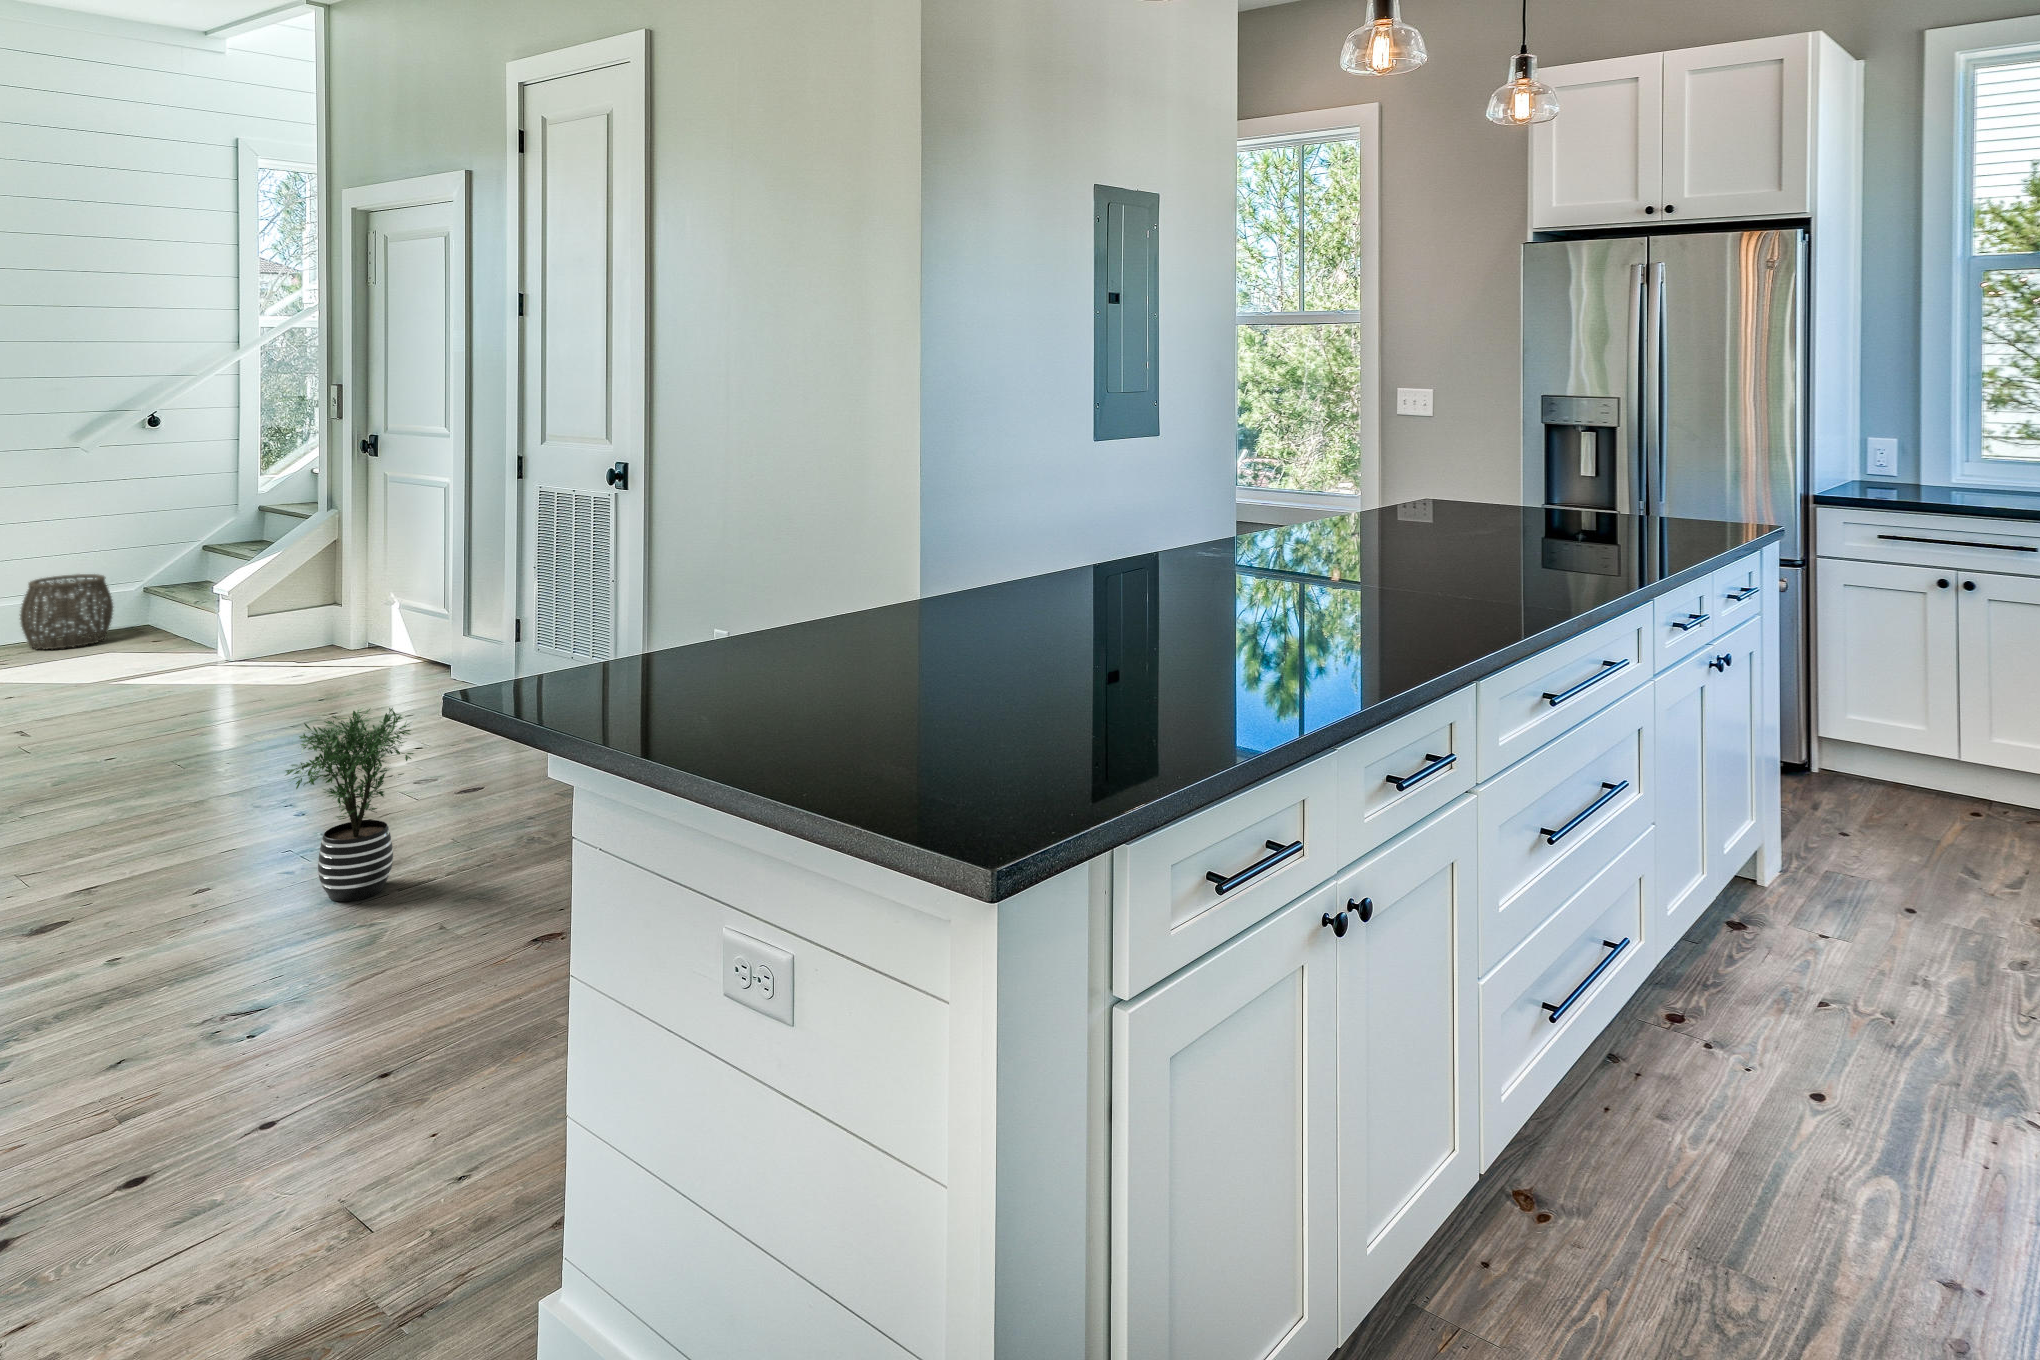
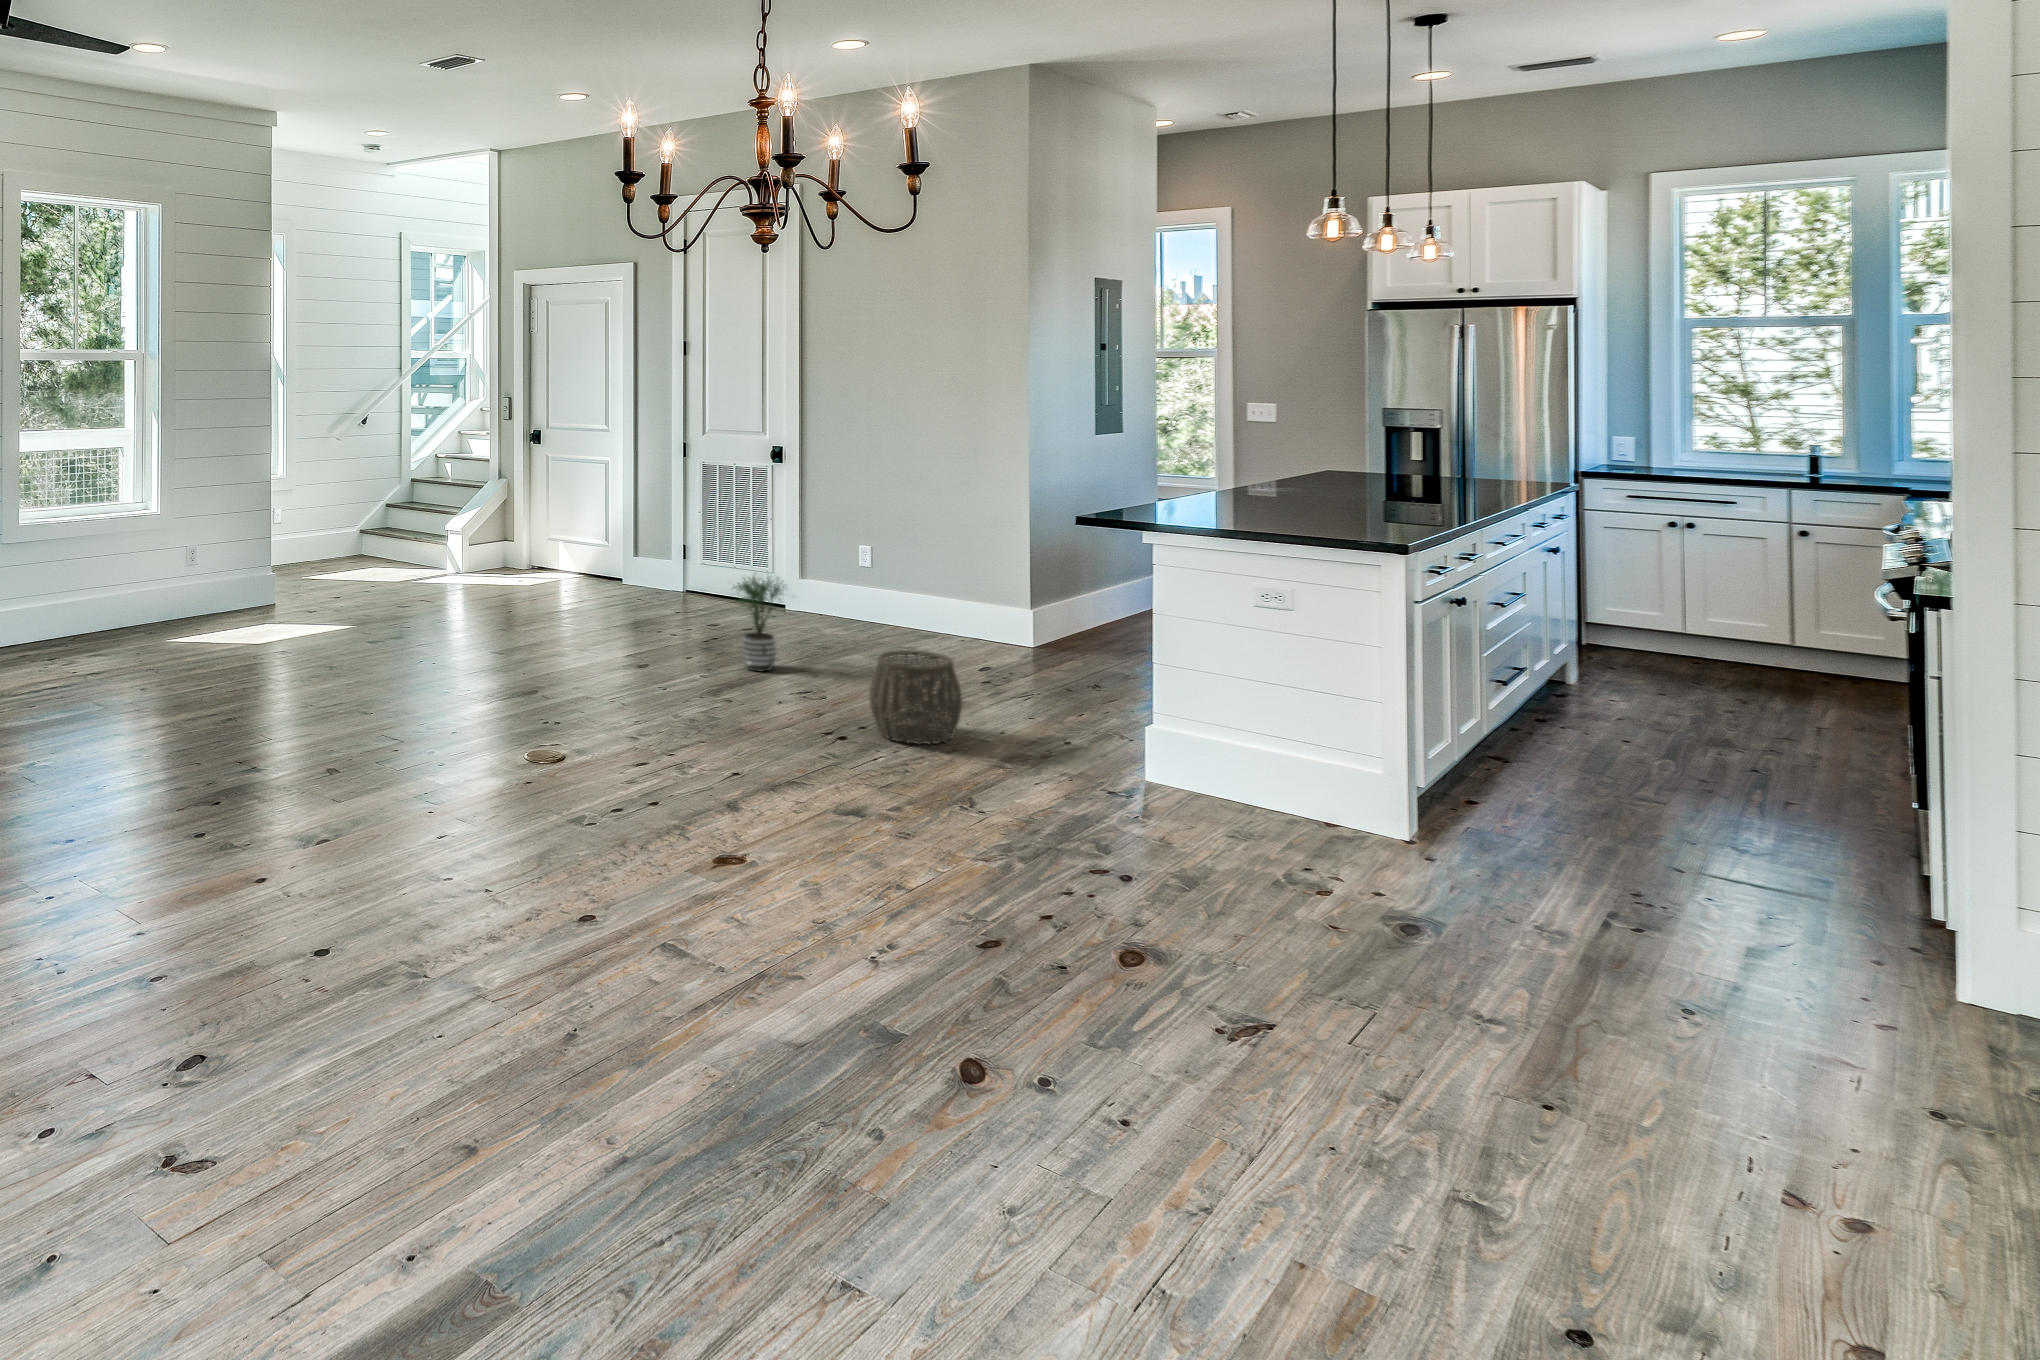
woven basket: present [20,574,113,650] -> present [869,650,962,744]

